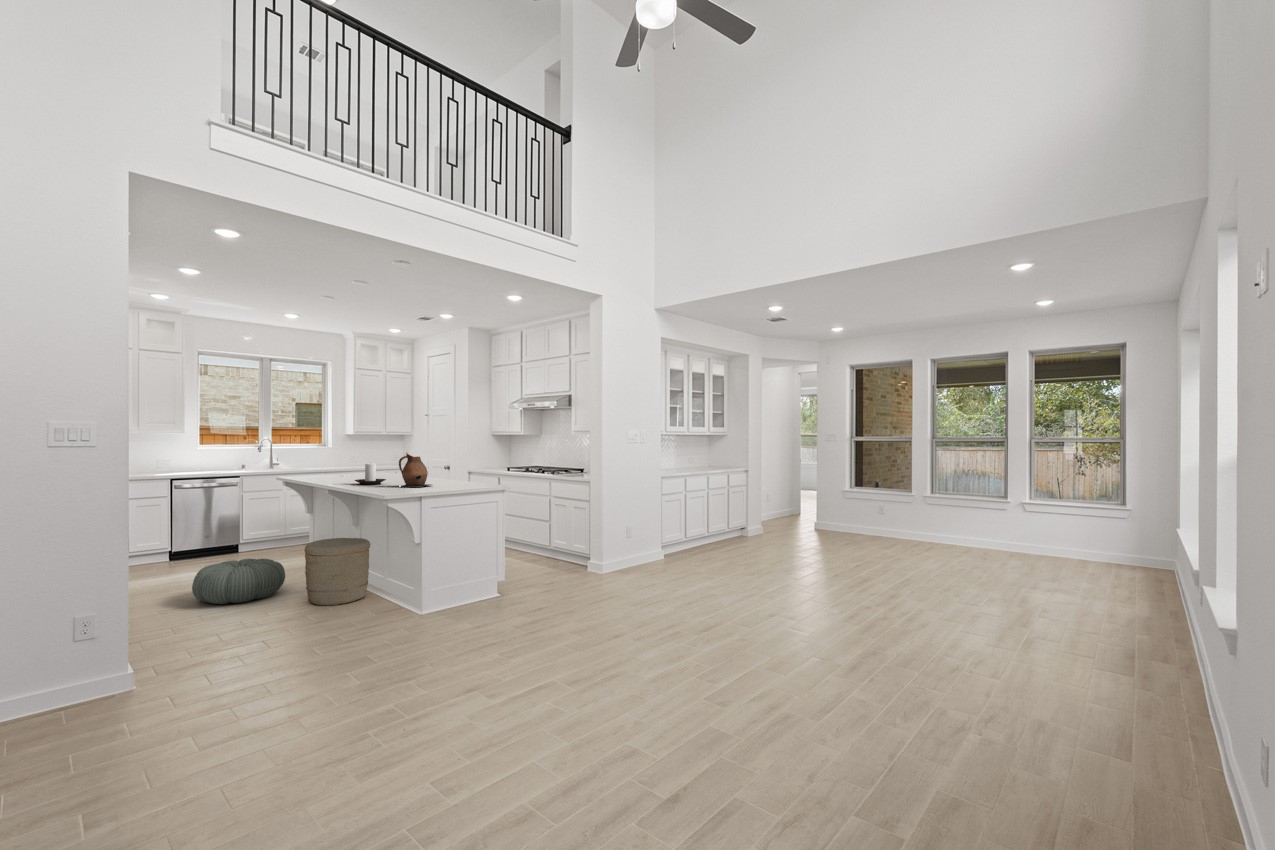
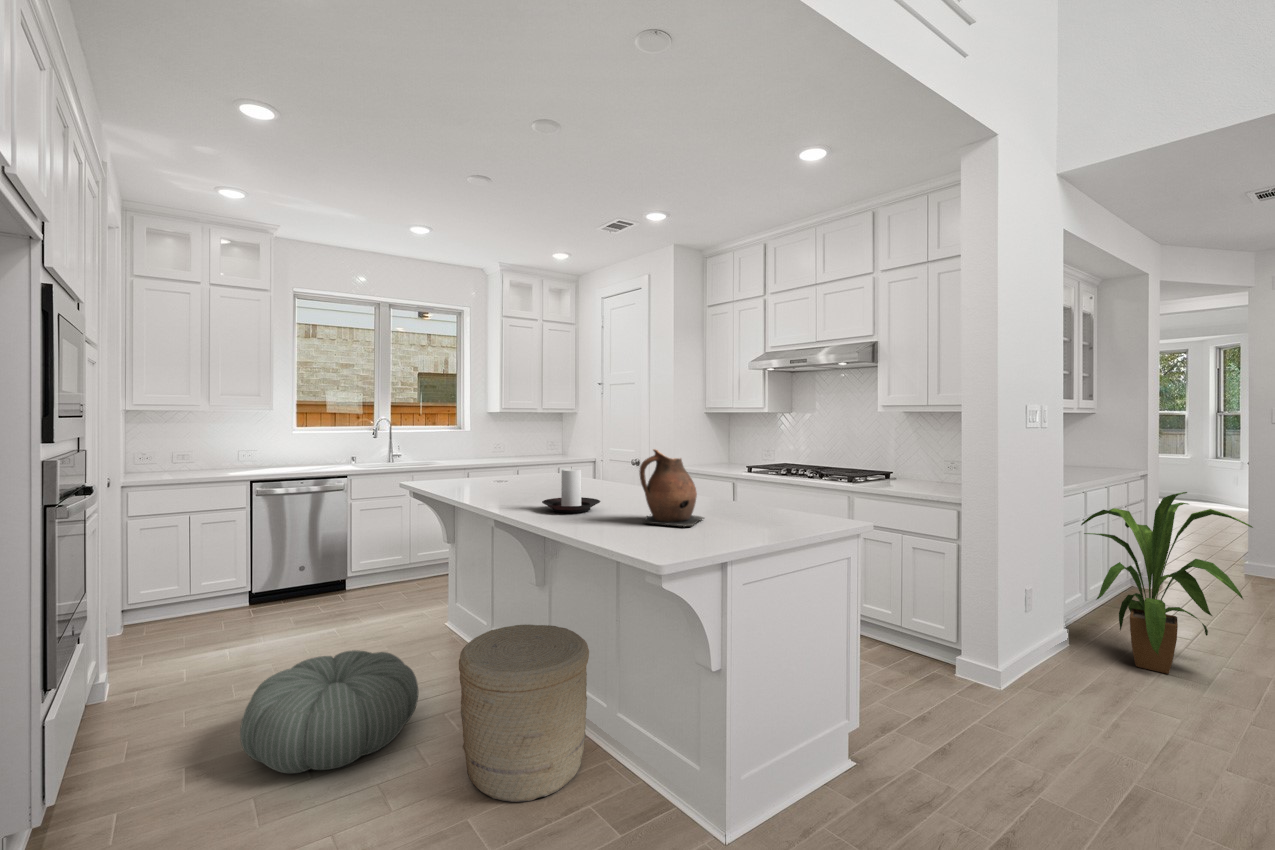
house plant: none [657,473,717,564] -> present [1081,492,1253,674]

